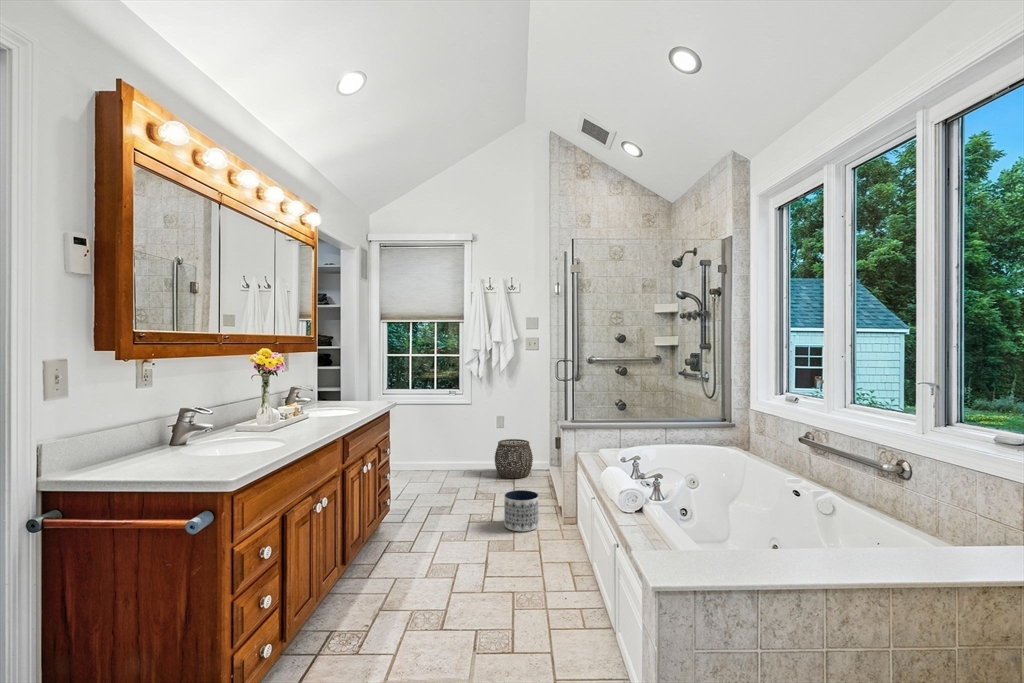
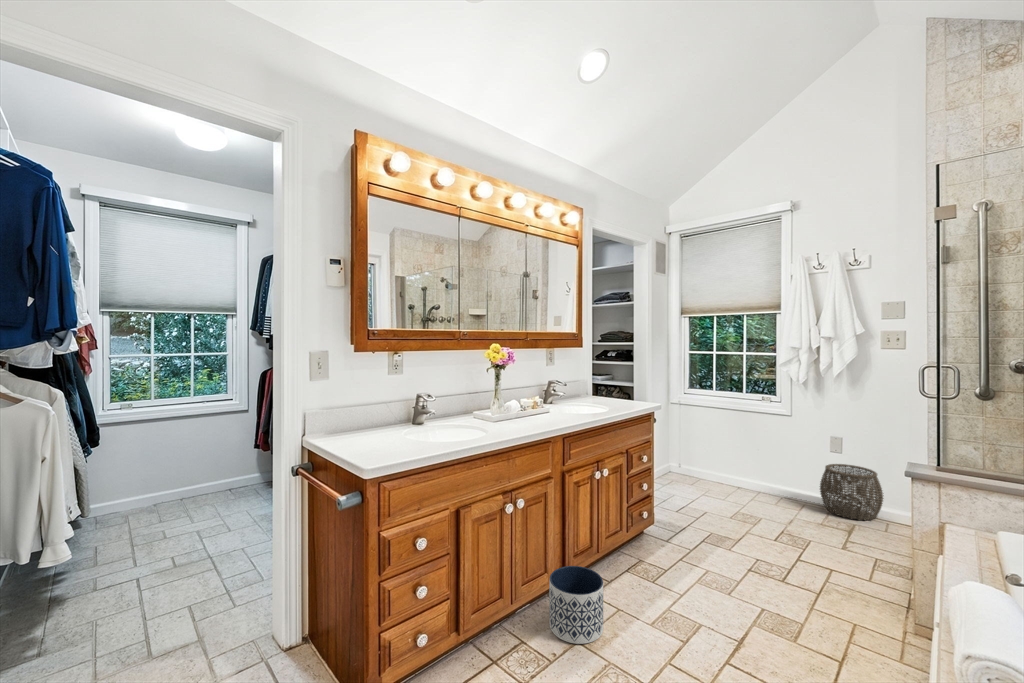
planter: present [504,490,539,532] -> present [549,566,603,644]

